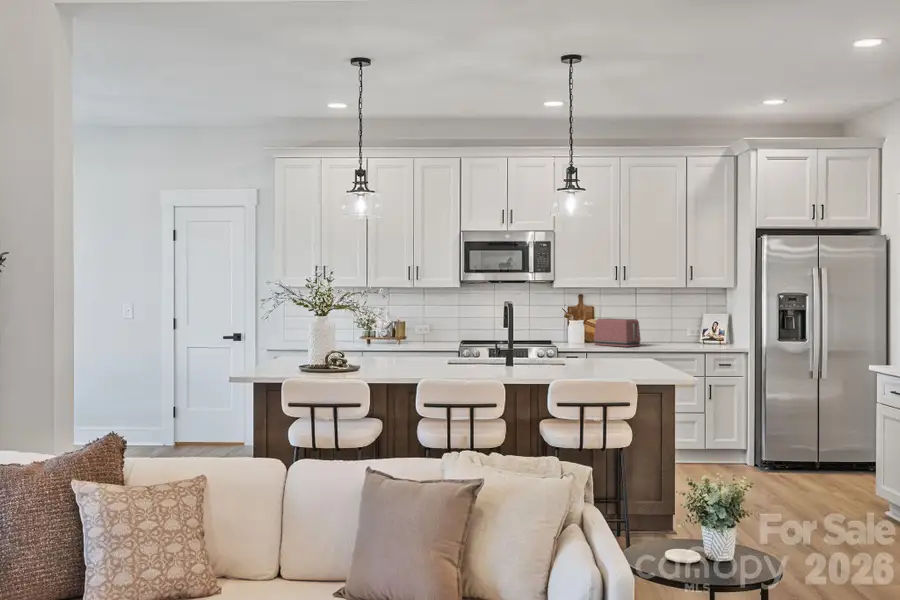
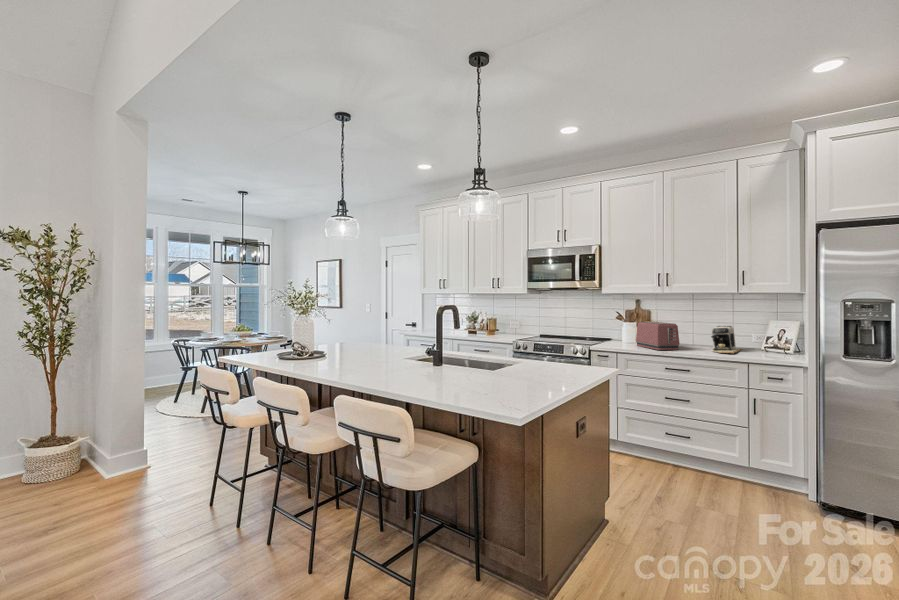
coffee maker: none [663,320,689,346] -> present [711,326,742,354]

